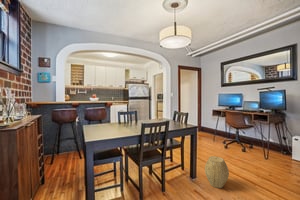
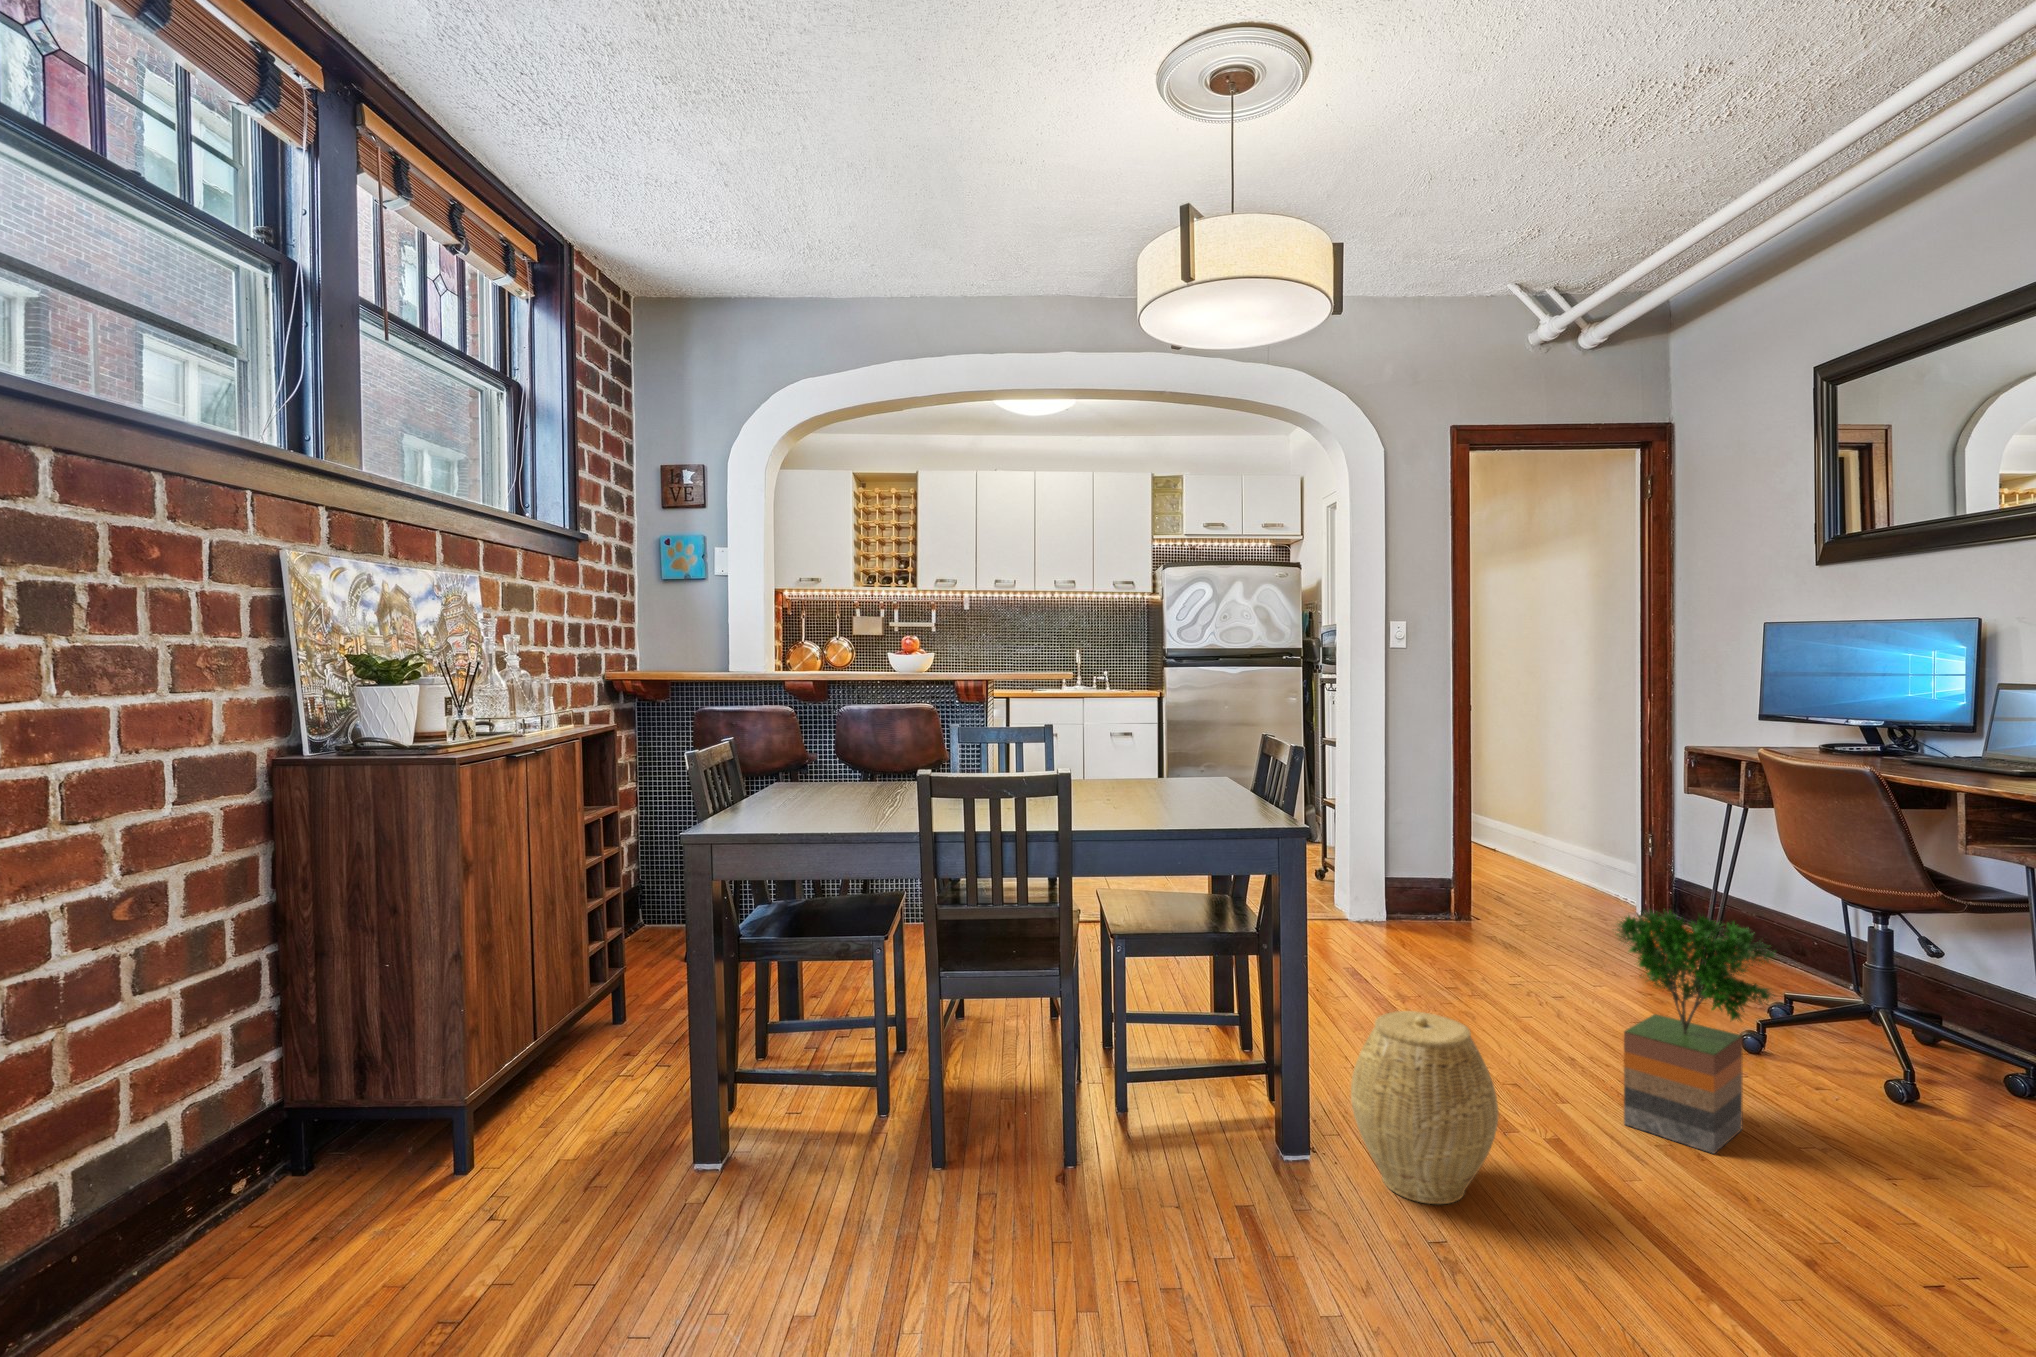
potted tree: none [225,135,249,170] -> present [1616,909,1775,1154]

